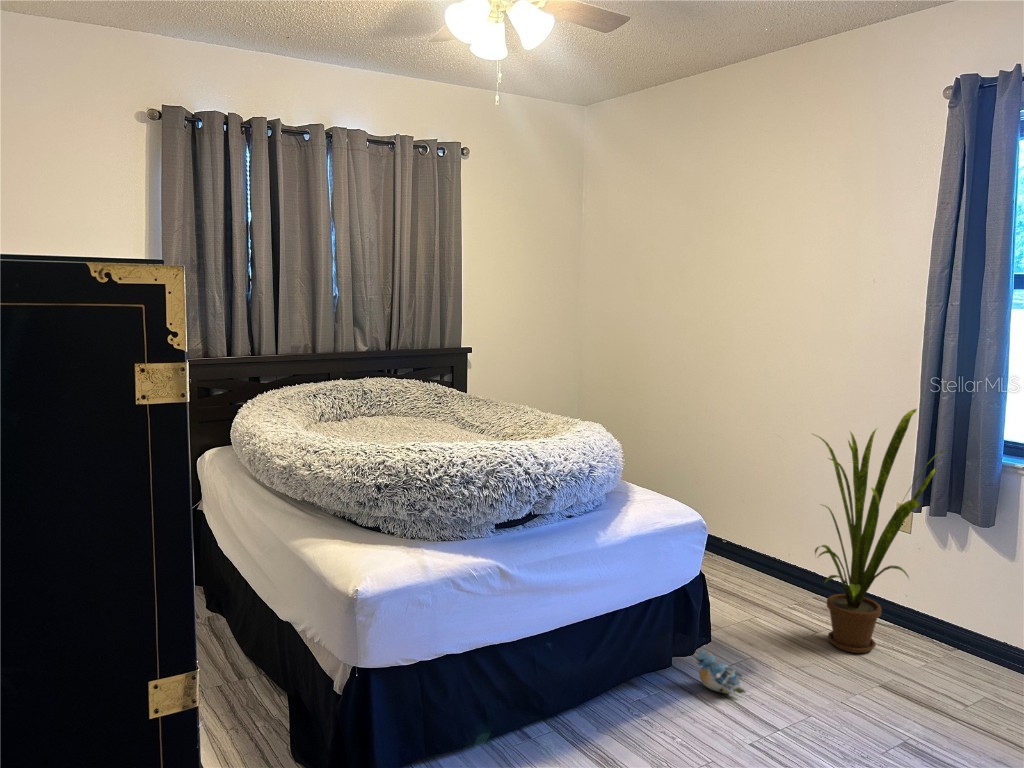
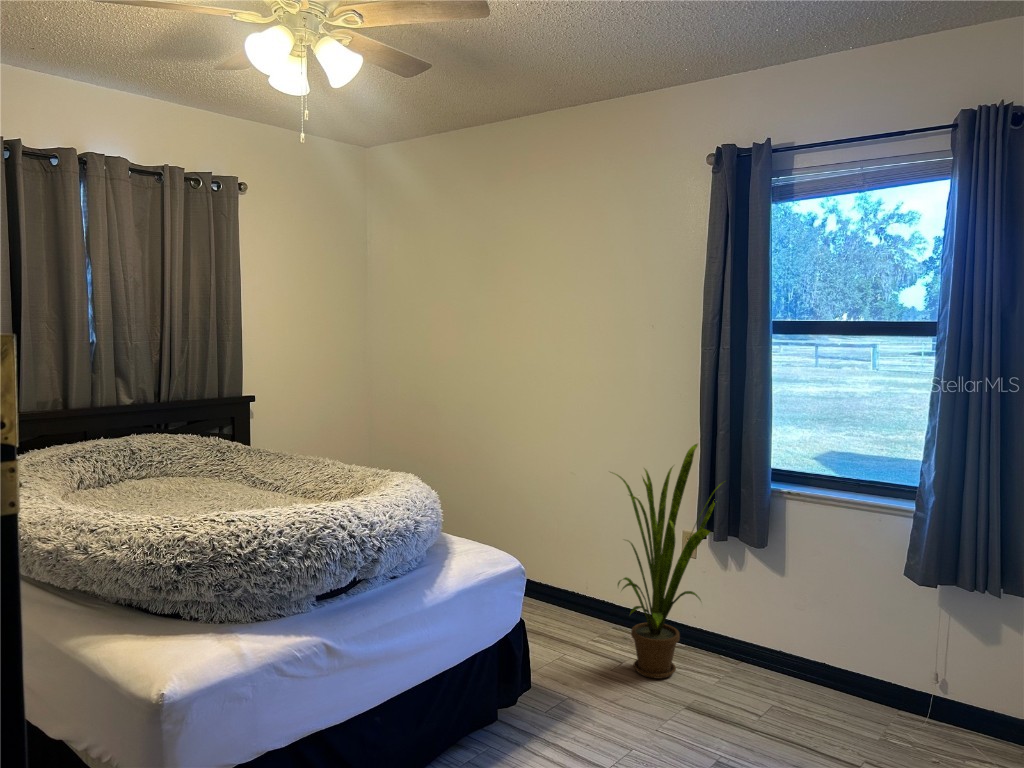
plush toy: present [696,650,746,694] -> none [521,699,572,740]

